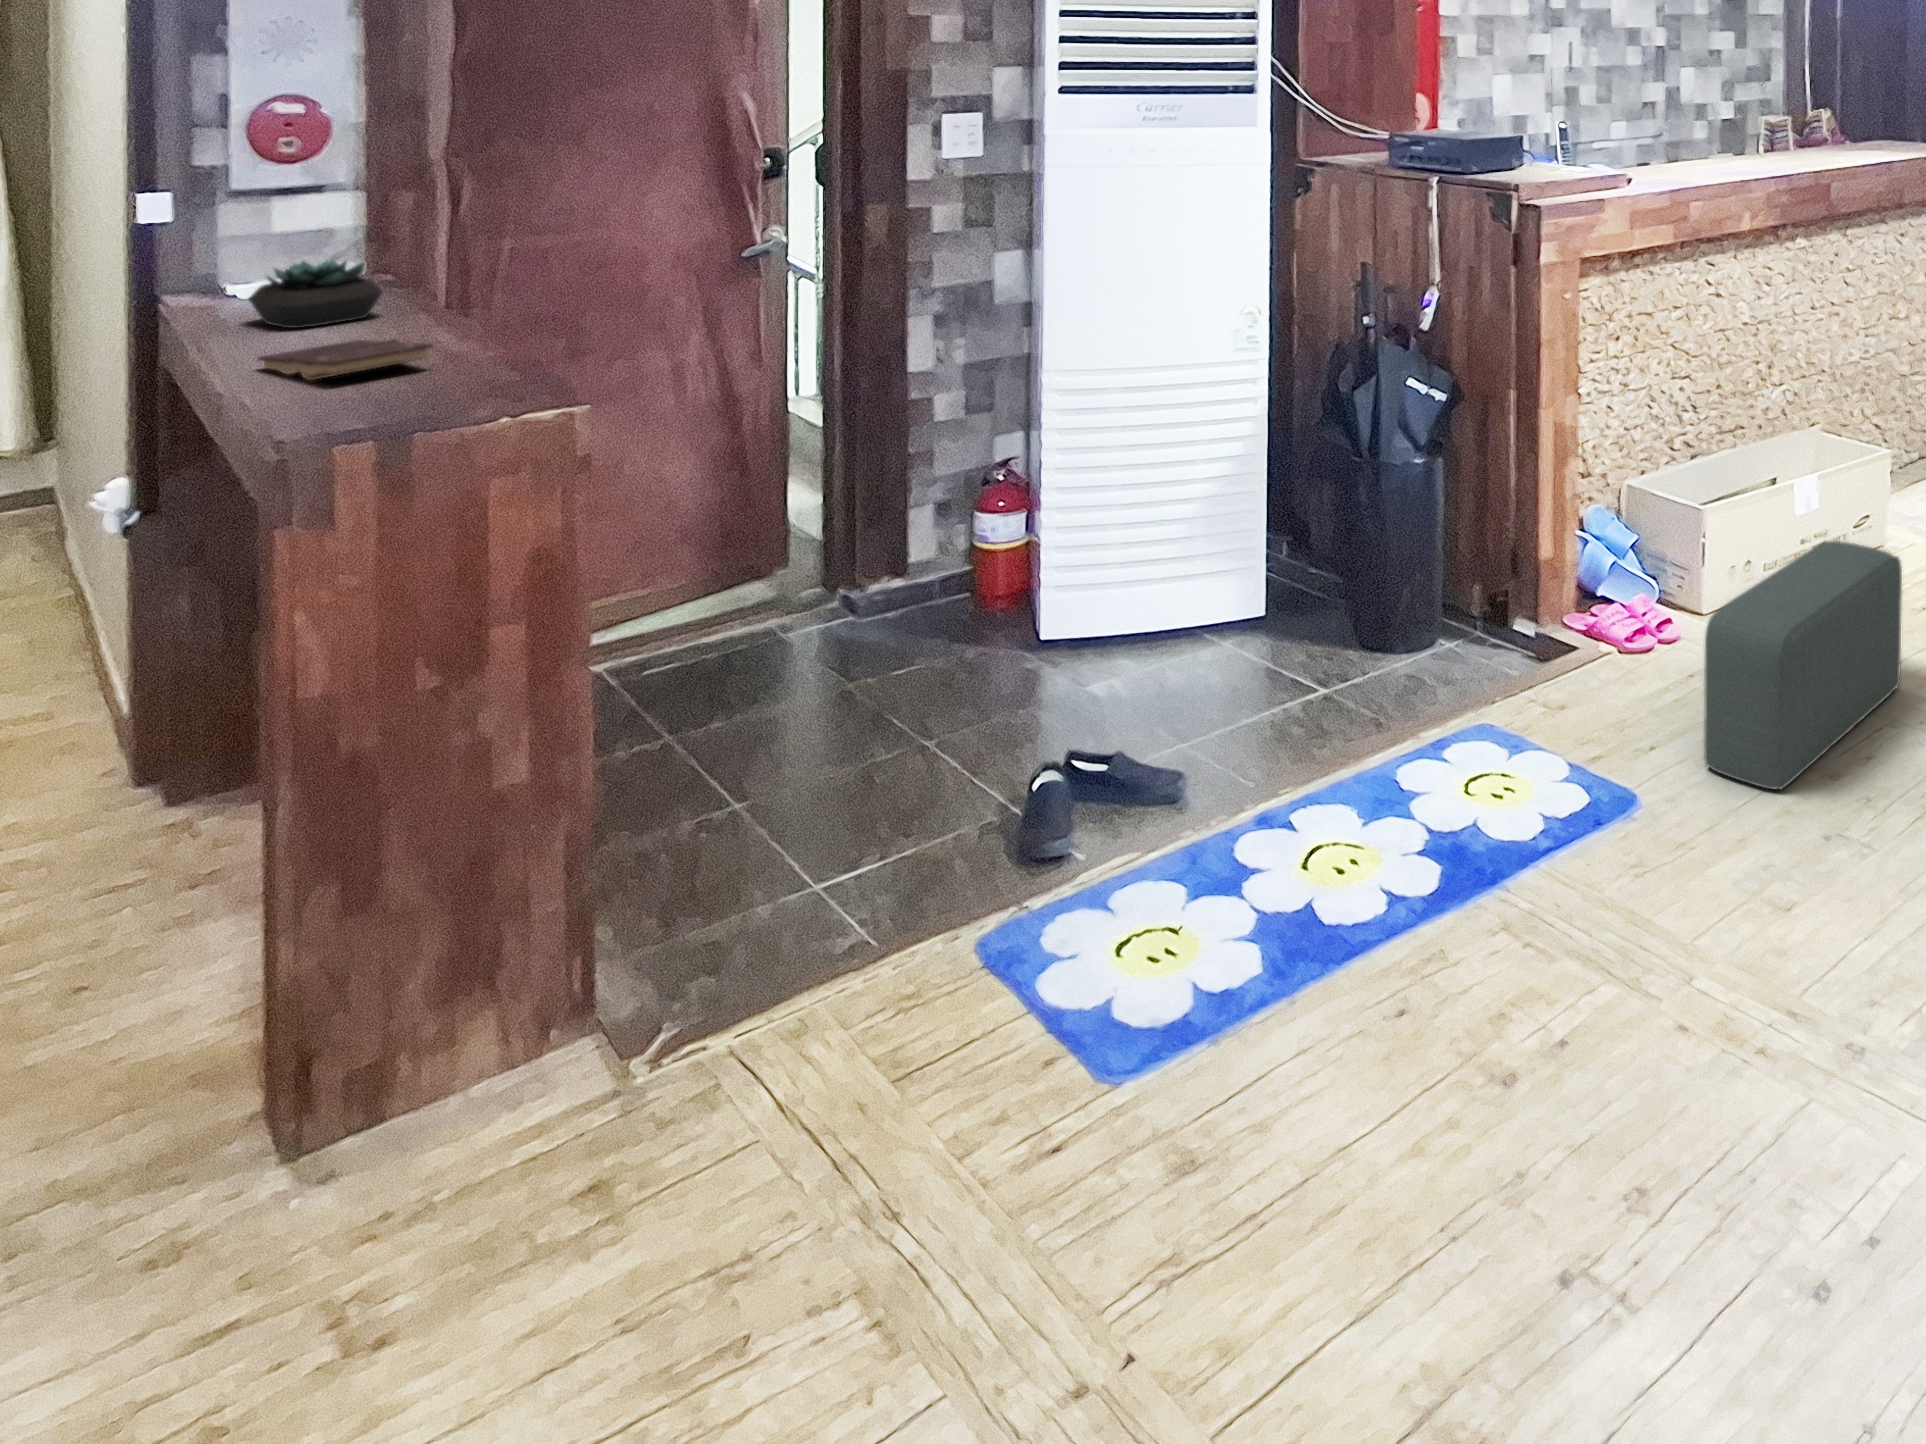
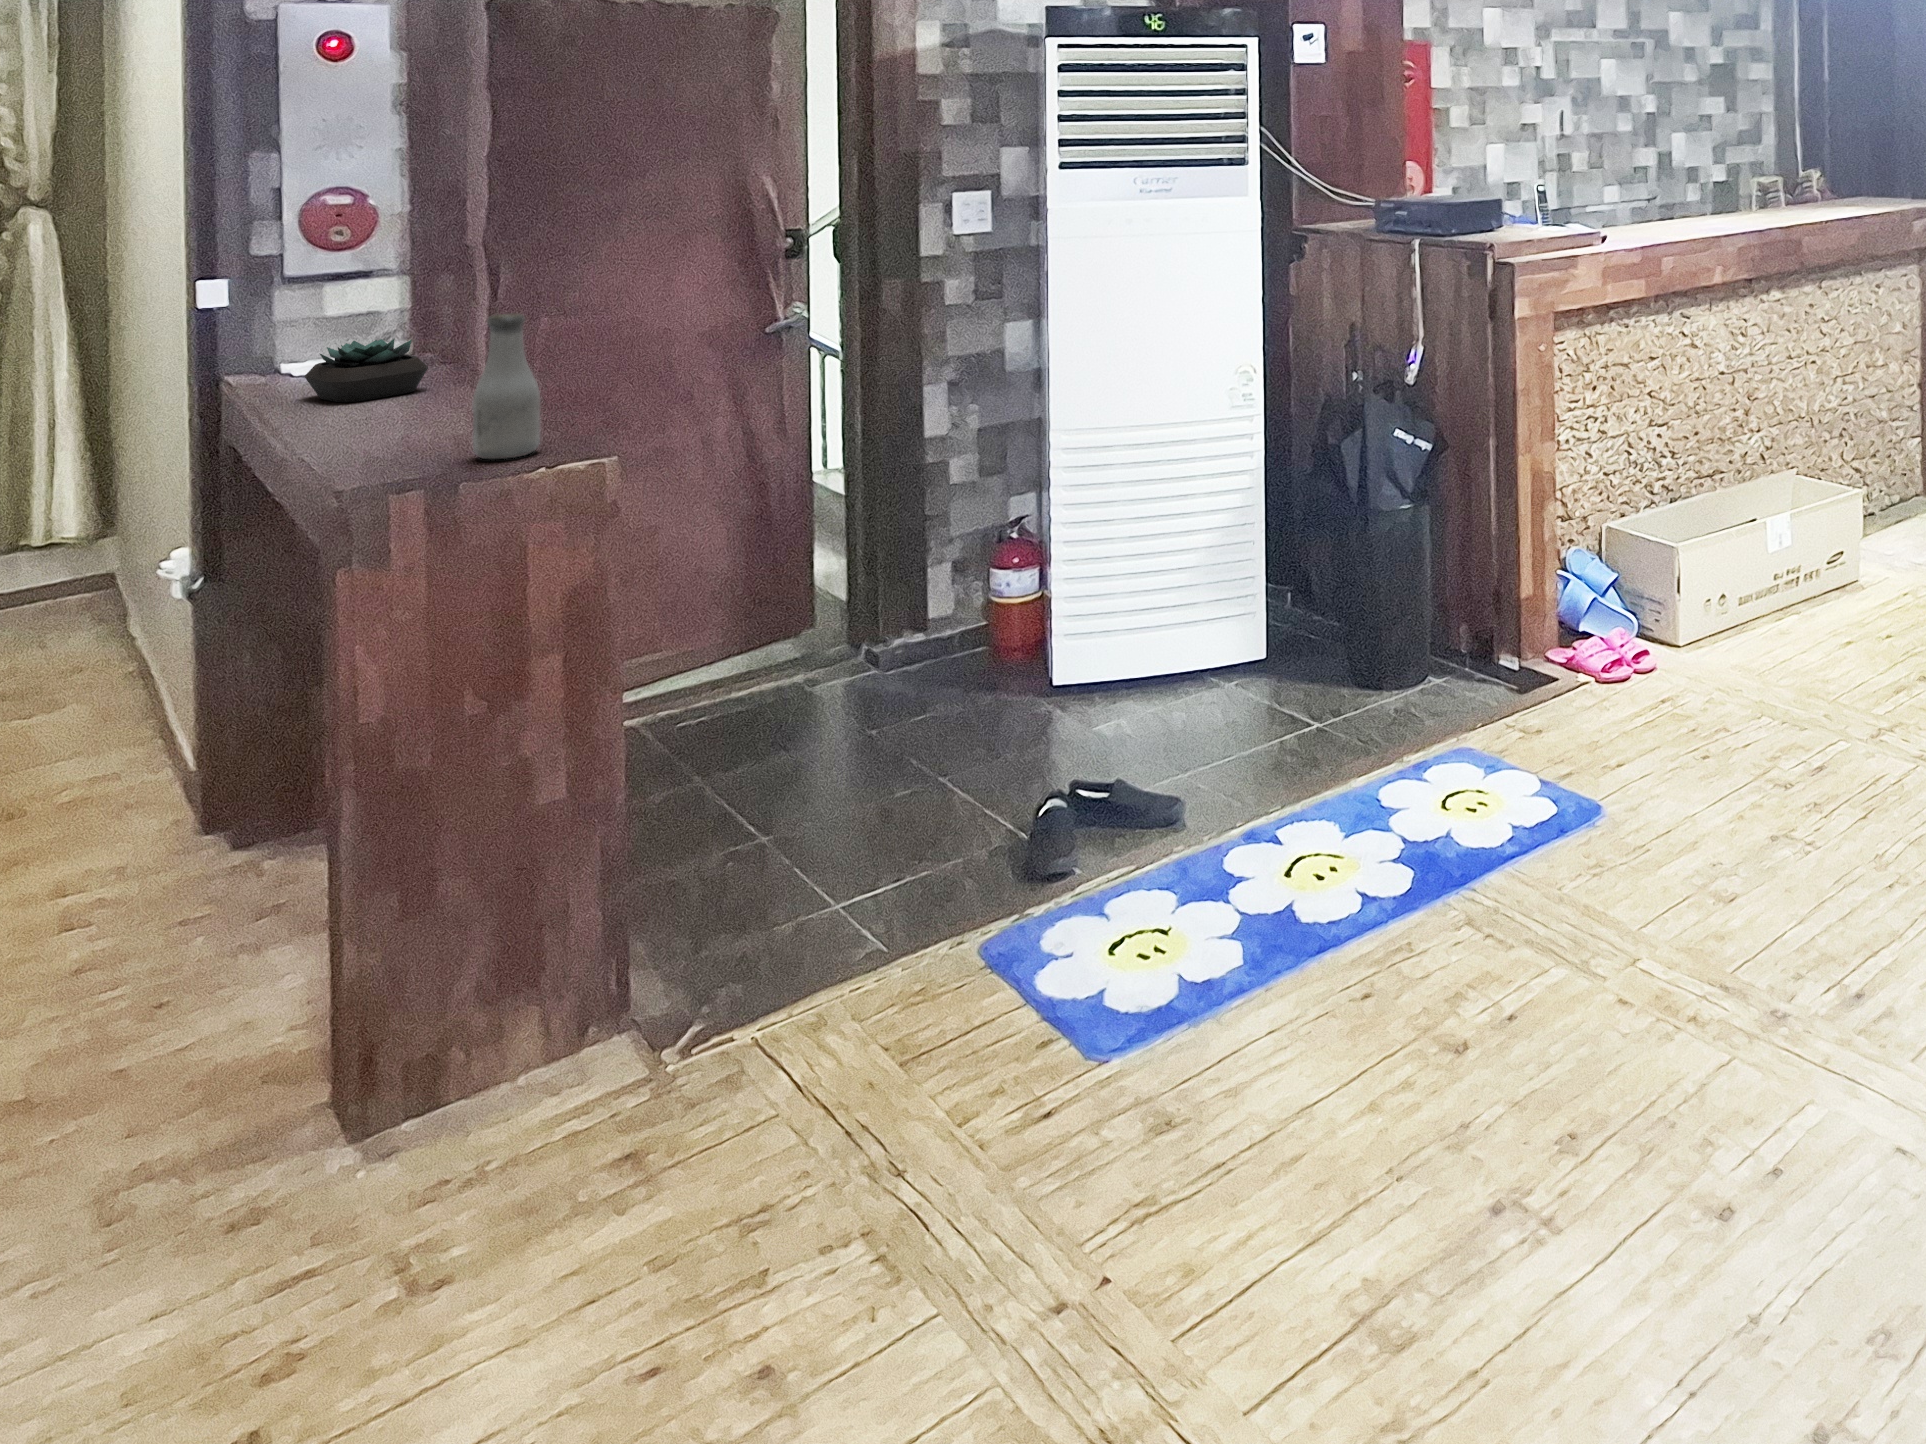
bottle: none [430,241,505,403] -> present [473,313,540,459]
book: present [258,339,432,380] -> none [316,409,475,445]
pouf: present [1704,541,1902,790] -> none [1663,572,1859,799]

